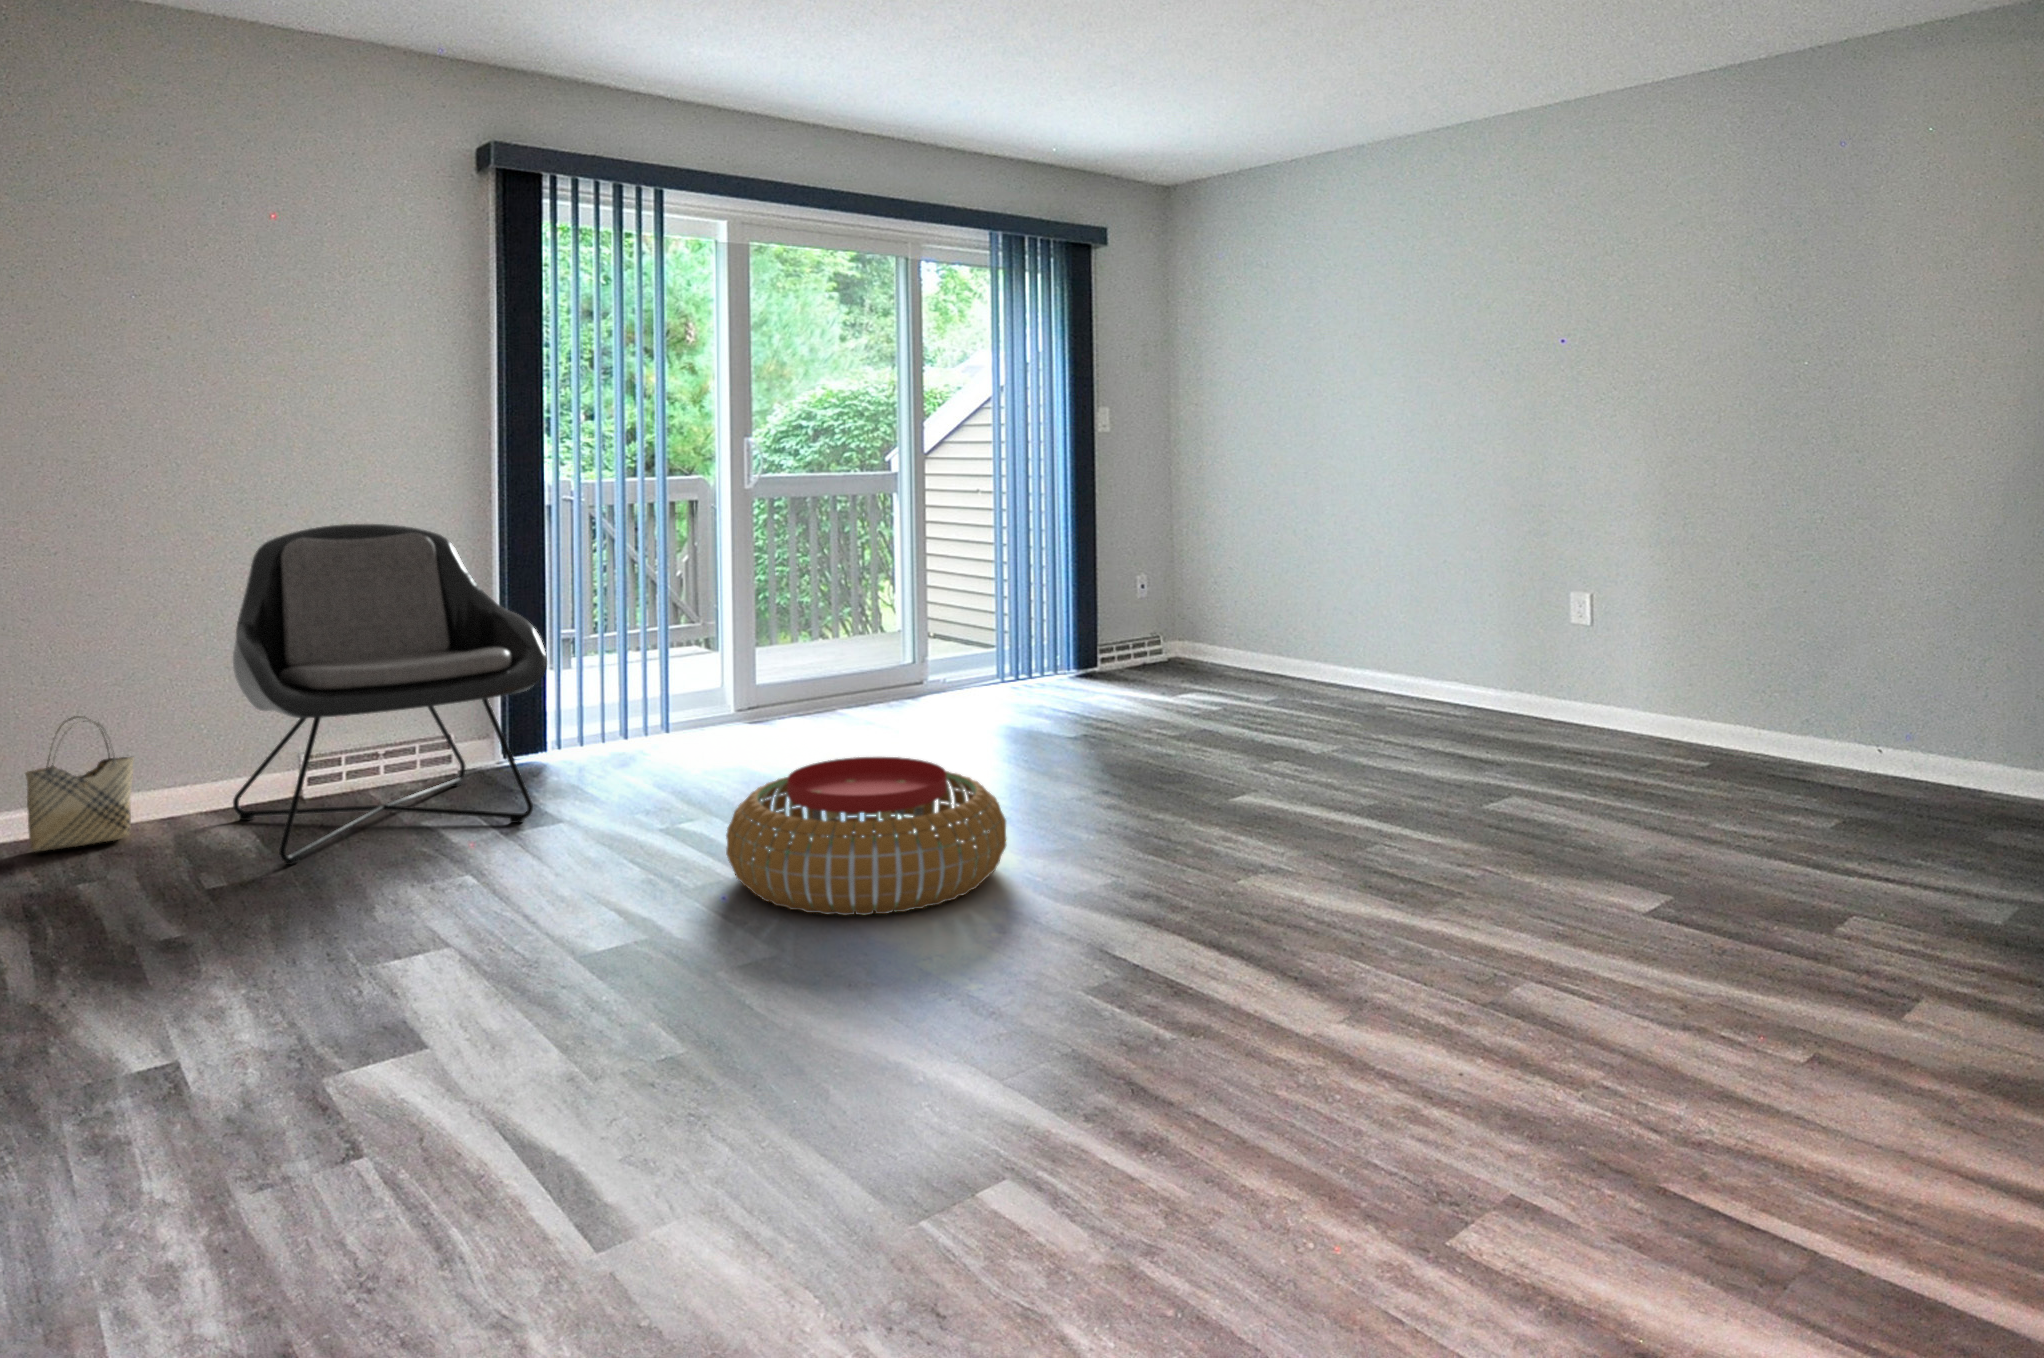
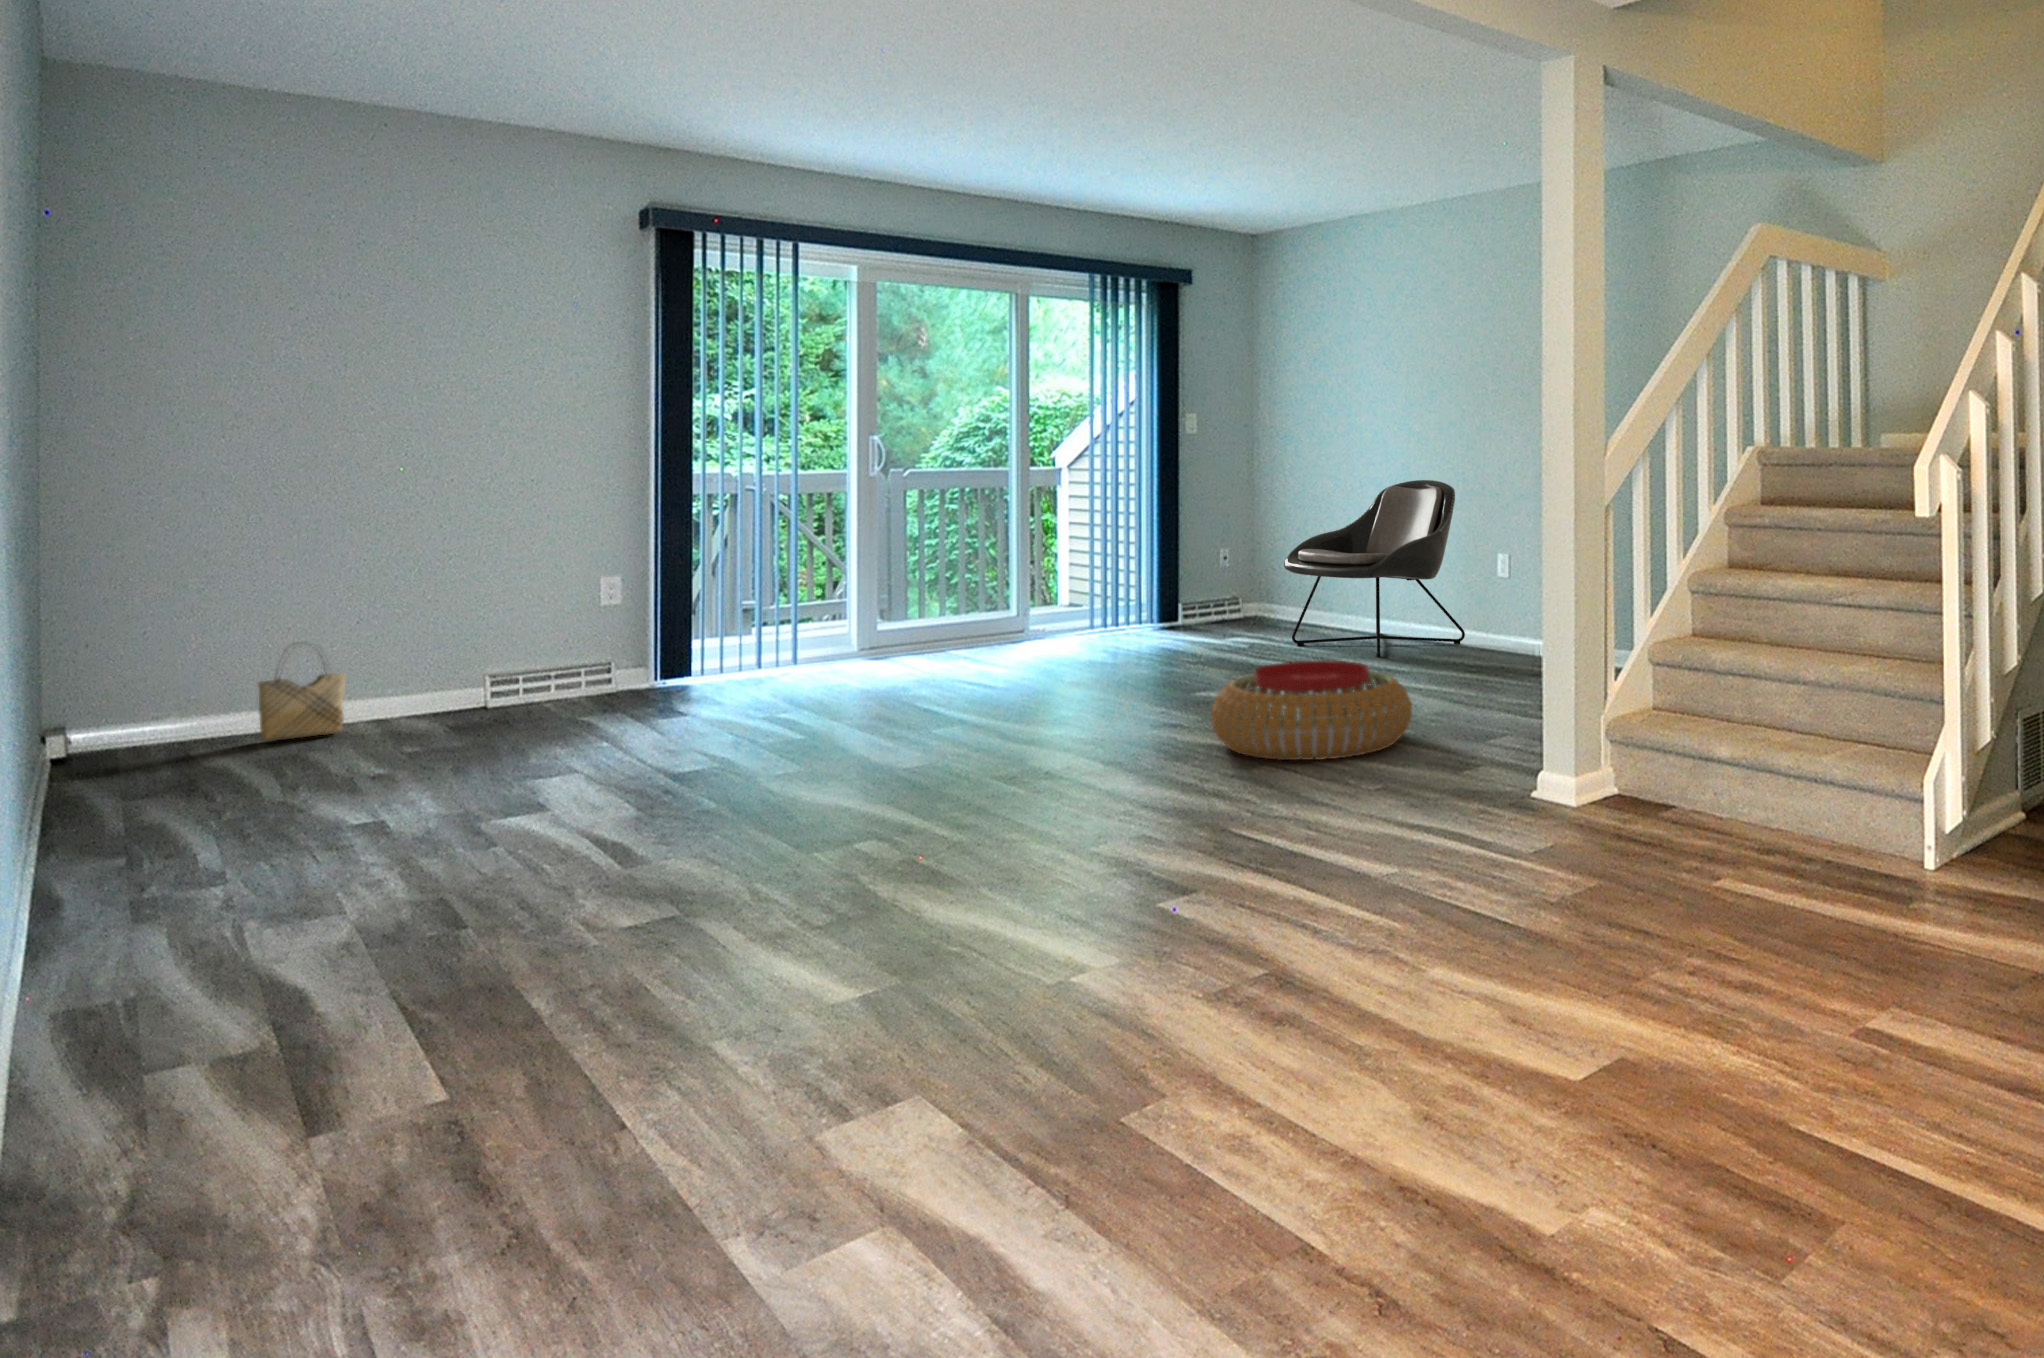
lounge chair: present [233,524,547,865] -> present [1284,480,1465,657]
pouf: present [726,757,1006,915] -> present [1212,660,1412,760]

